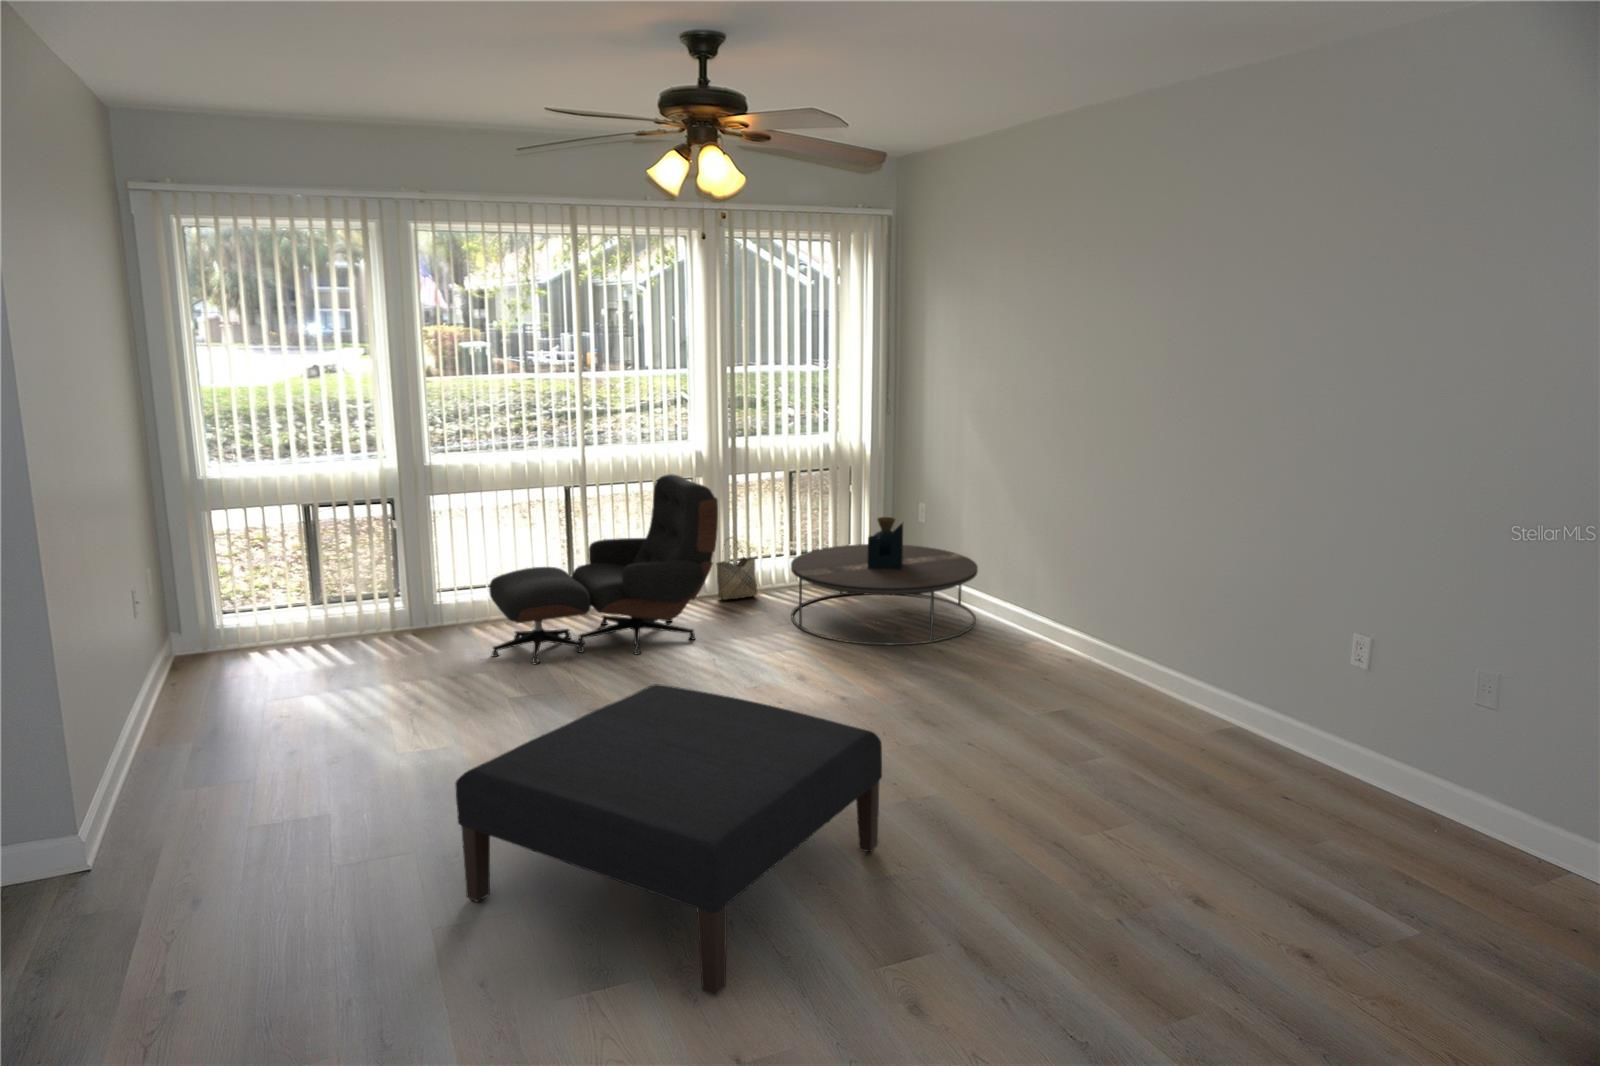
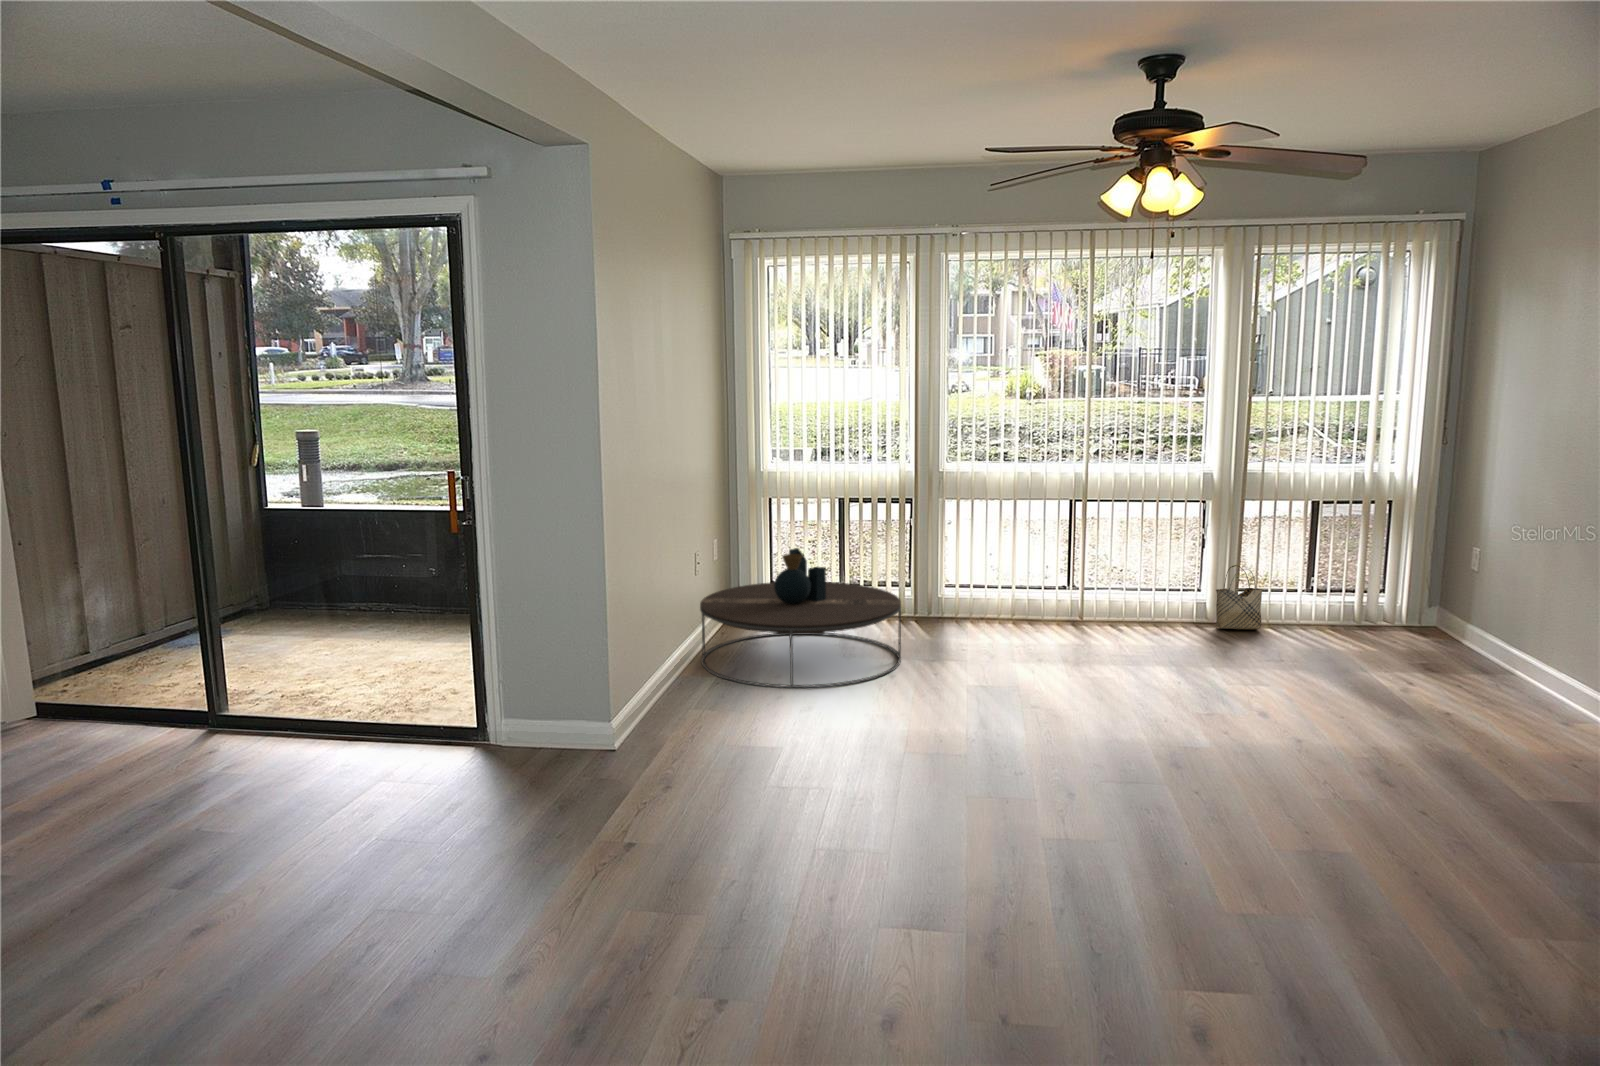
lounge chair: present [489,474,718,664] -> none [974,492,1206,663]
coffee table: present [791,517,978,645] -> present [700,548,901,688]
ottoman: present [455,684,882,996] -> none [875,668,1277,922]

